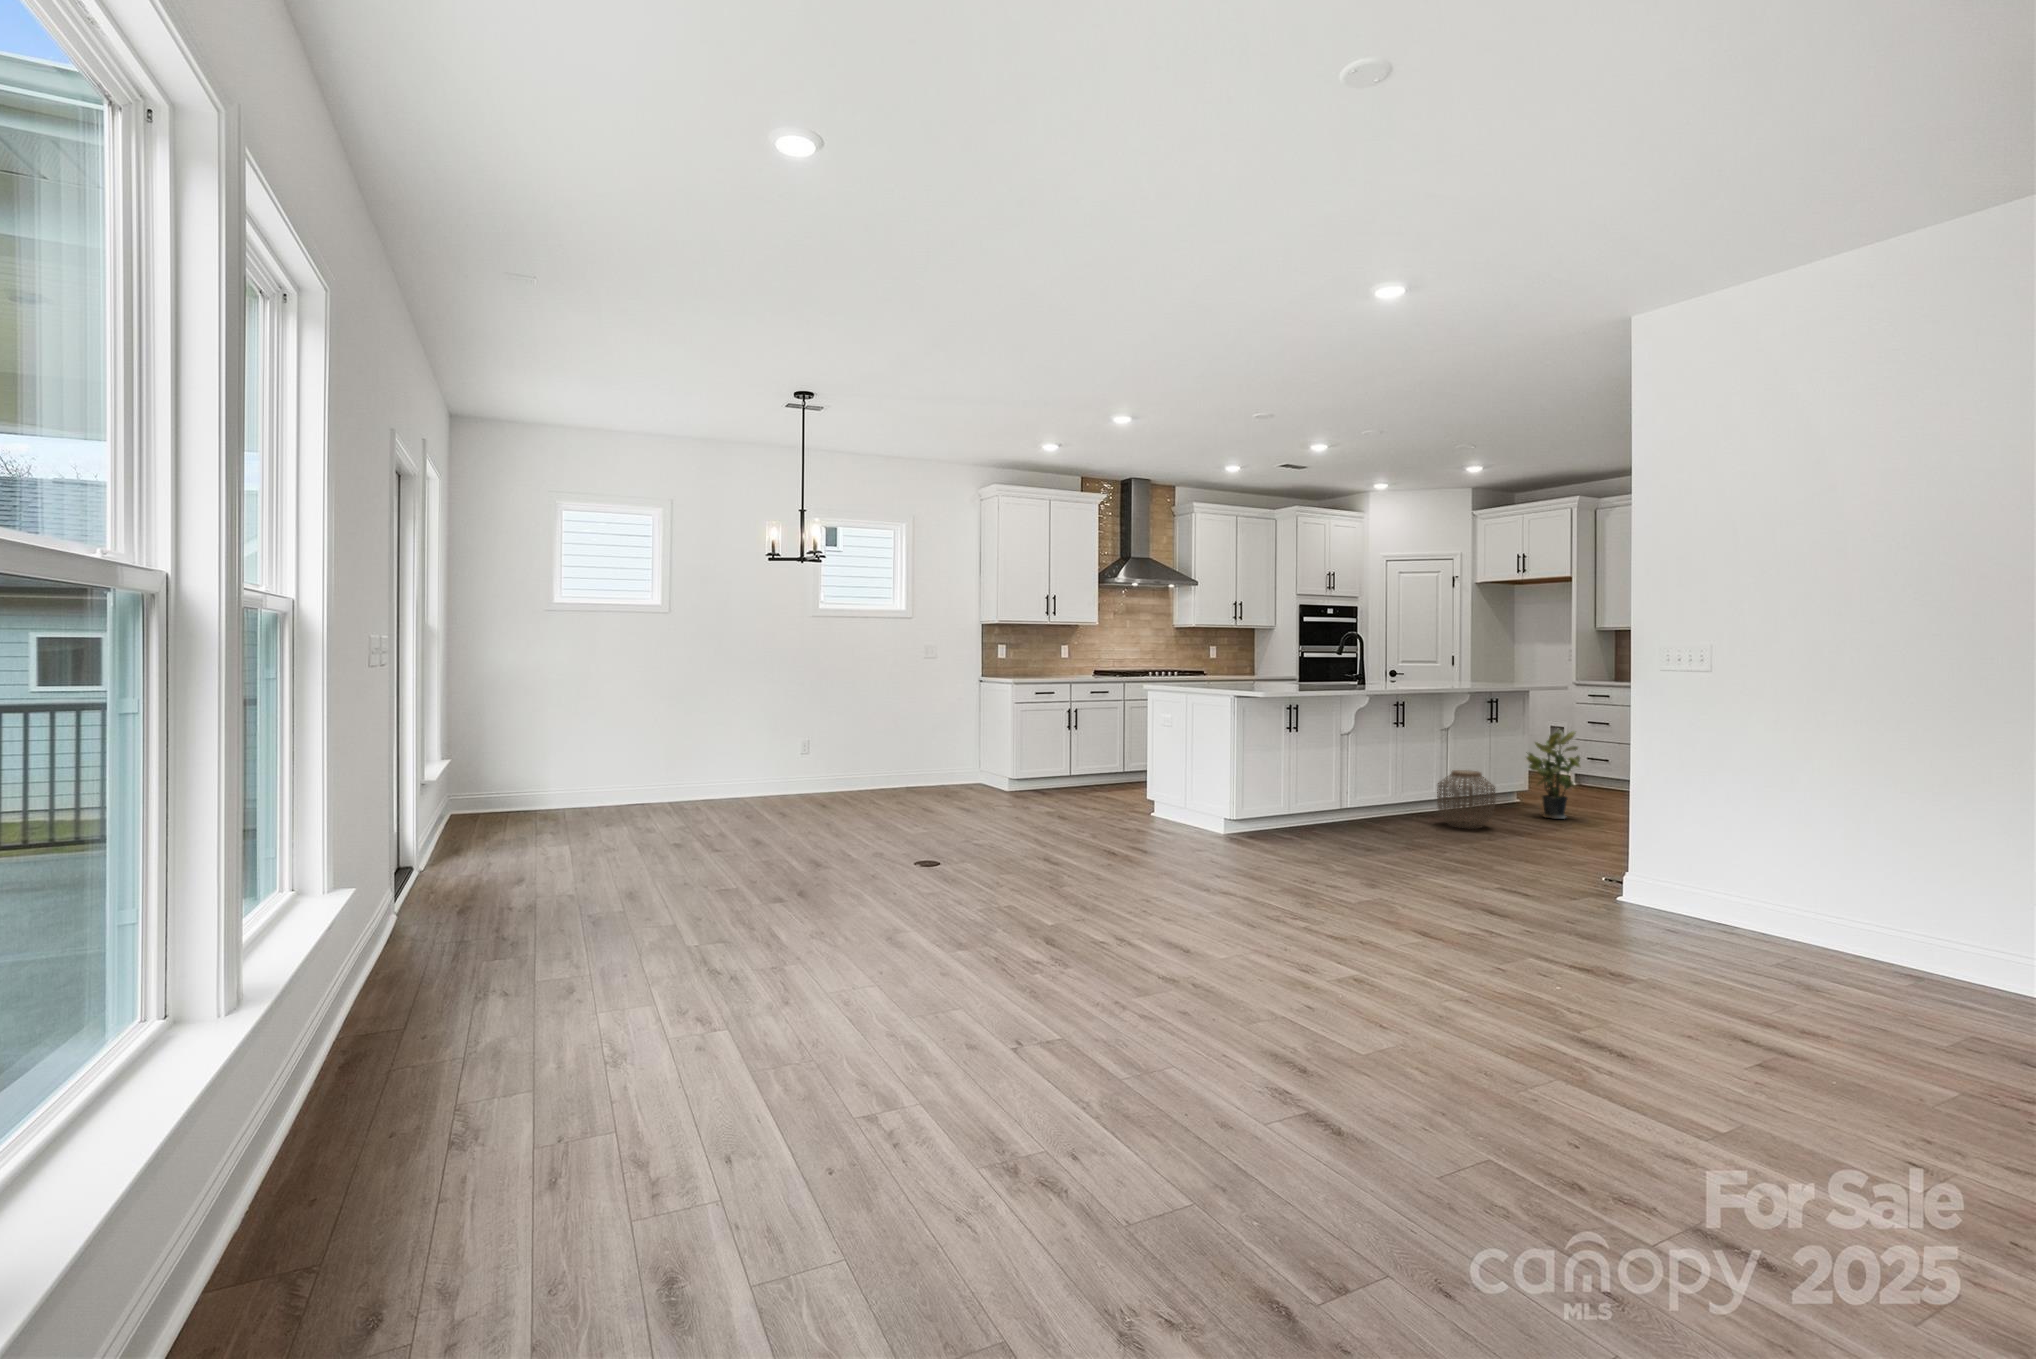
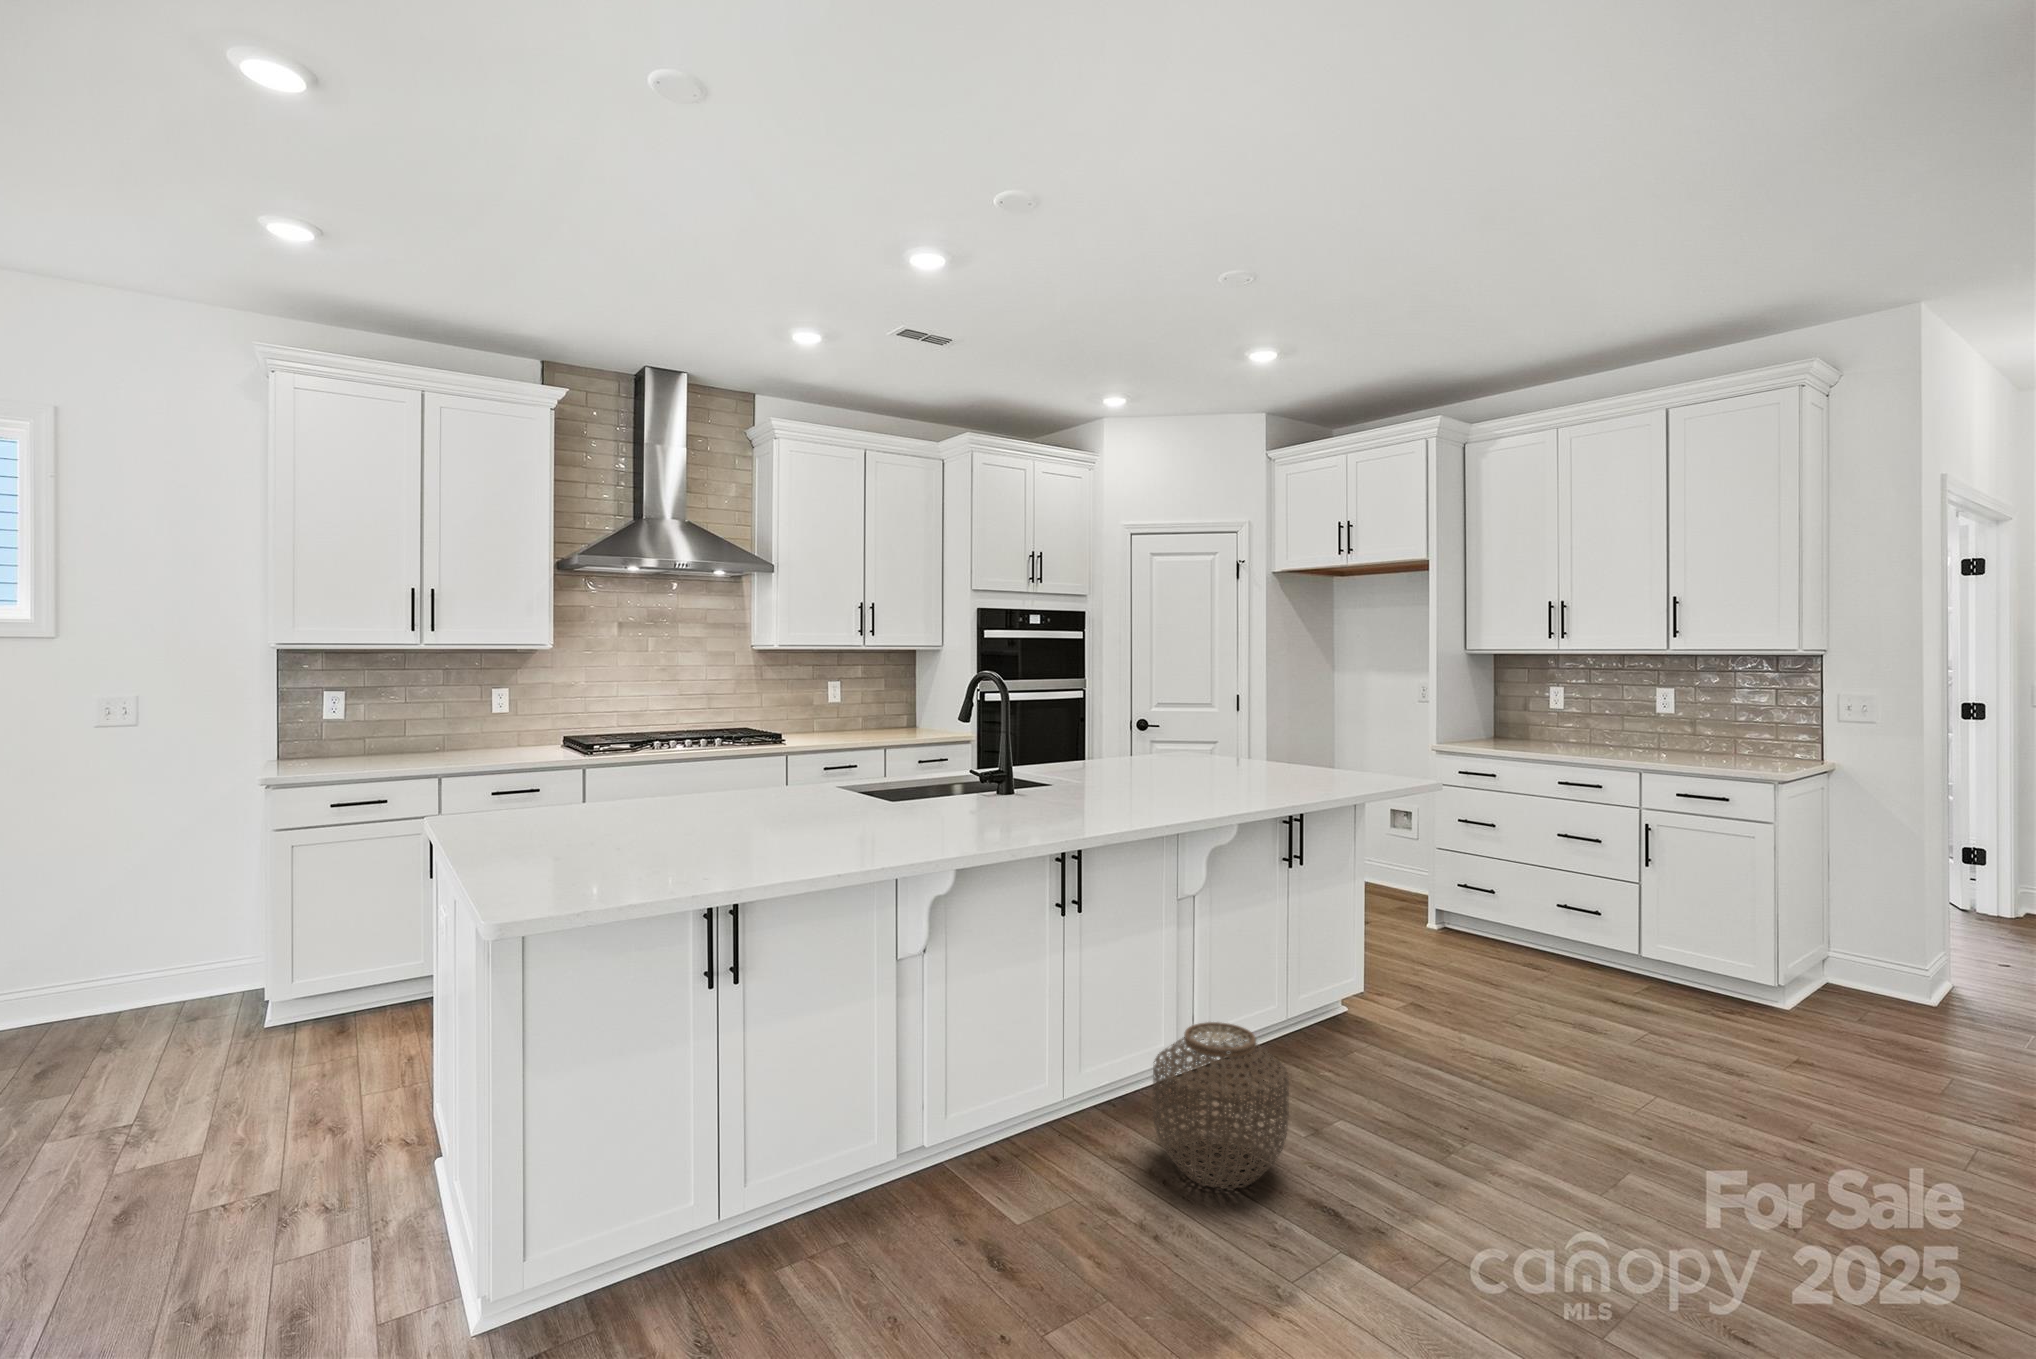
potted plant: present [1527,731,1580,819] -> none [1356,887,1474,1098]

